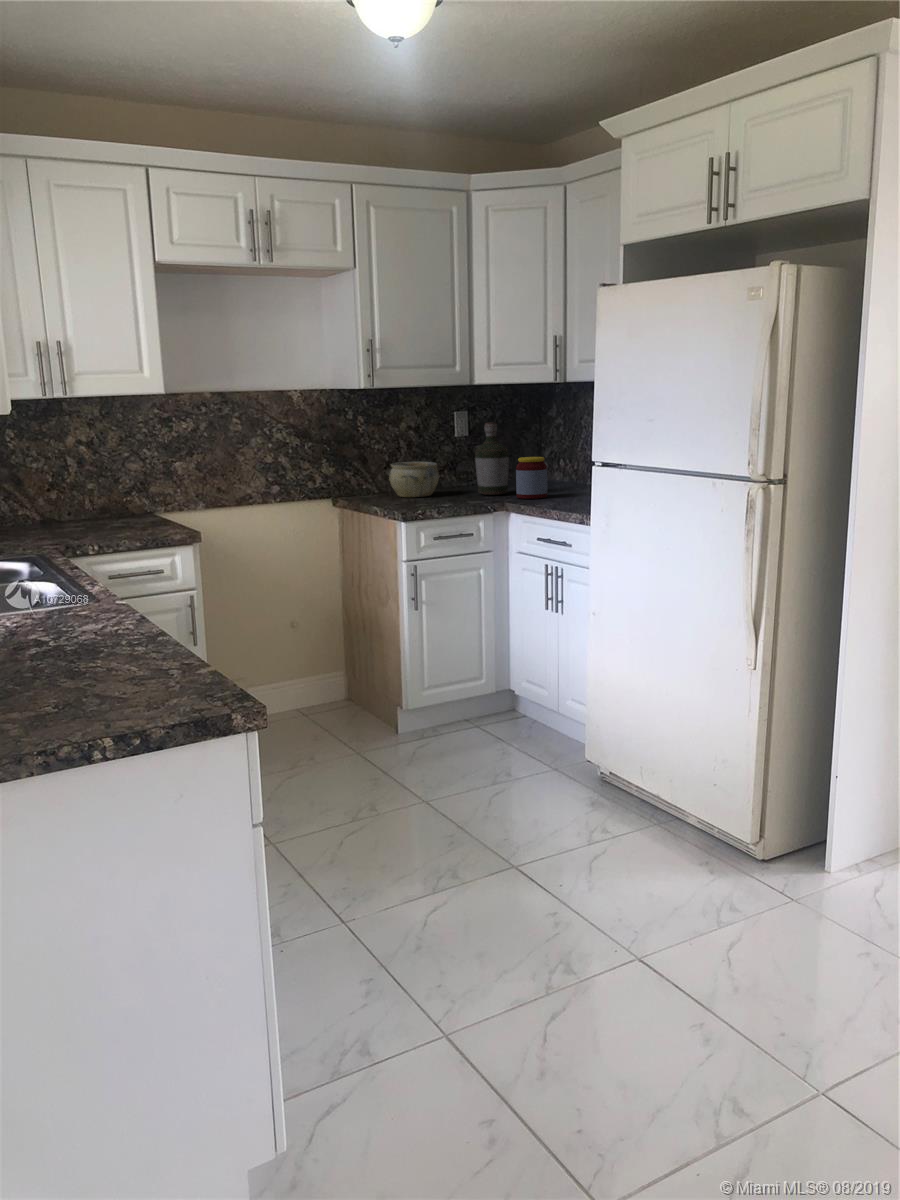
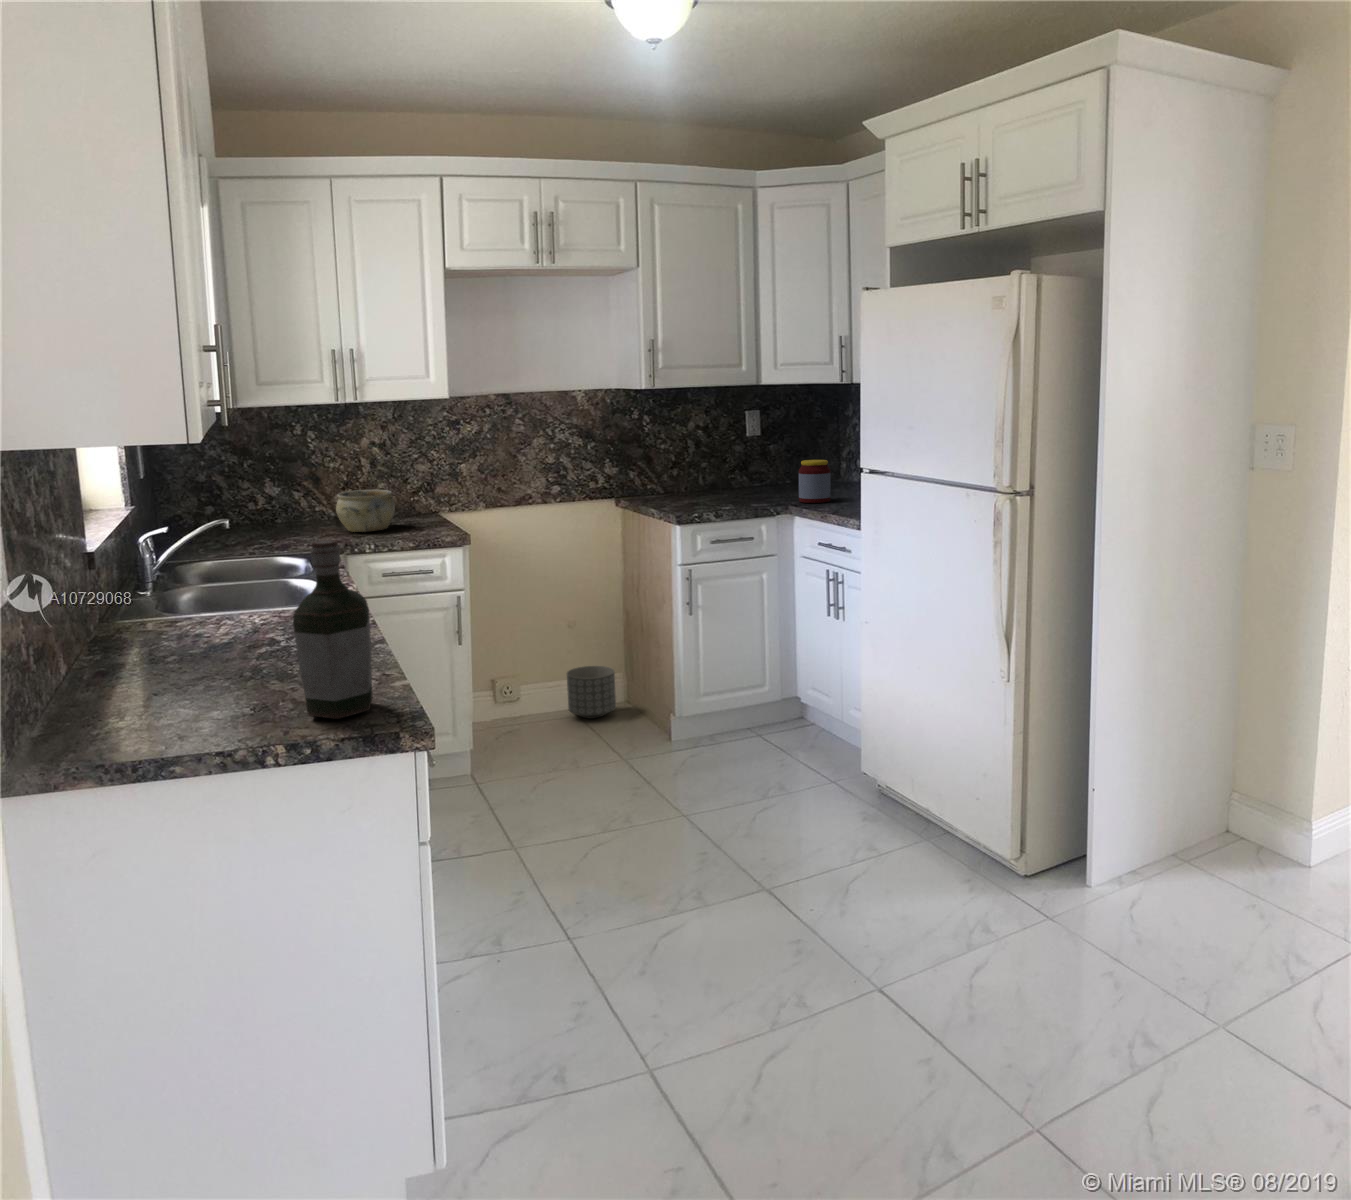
bottle: present [475,422,509,495] -> present [293,540,373,719]
ceramic bowl: present [389,462,439,497] -> present [336,490,395,532]
planter: none [286,666,336,719] -> present [567,666,616,719]

